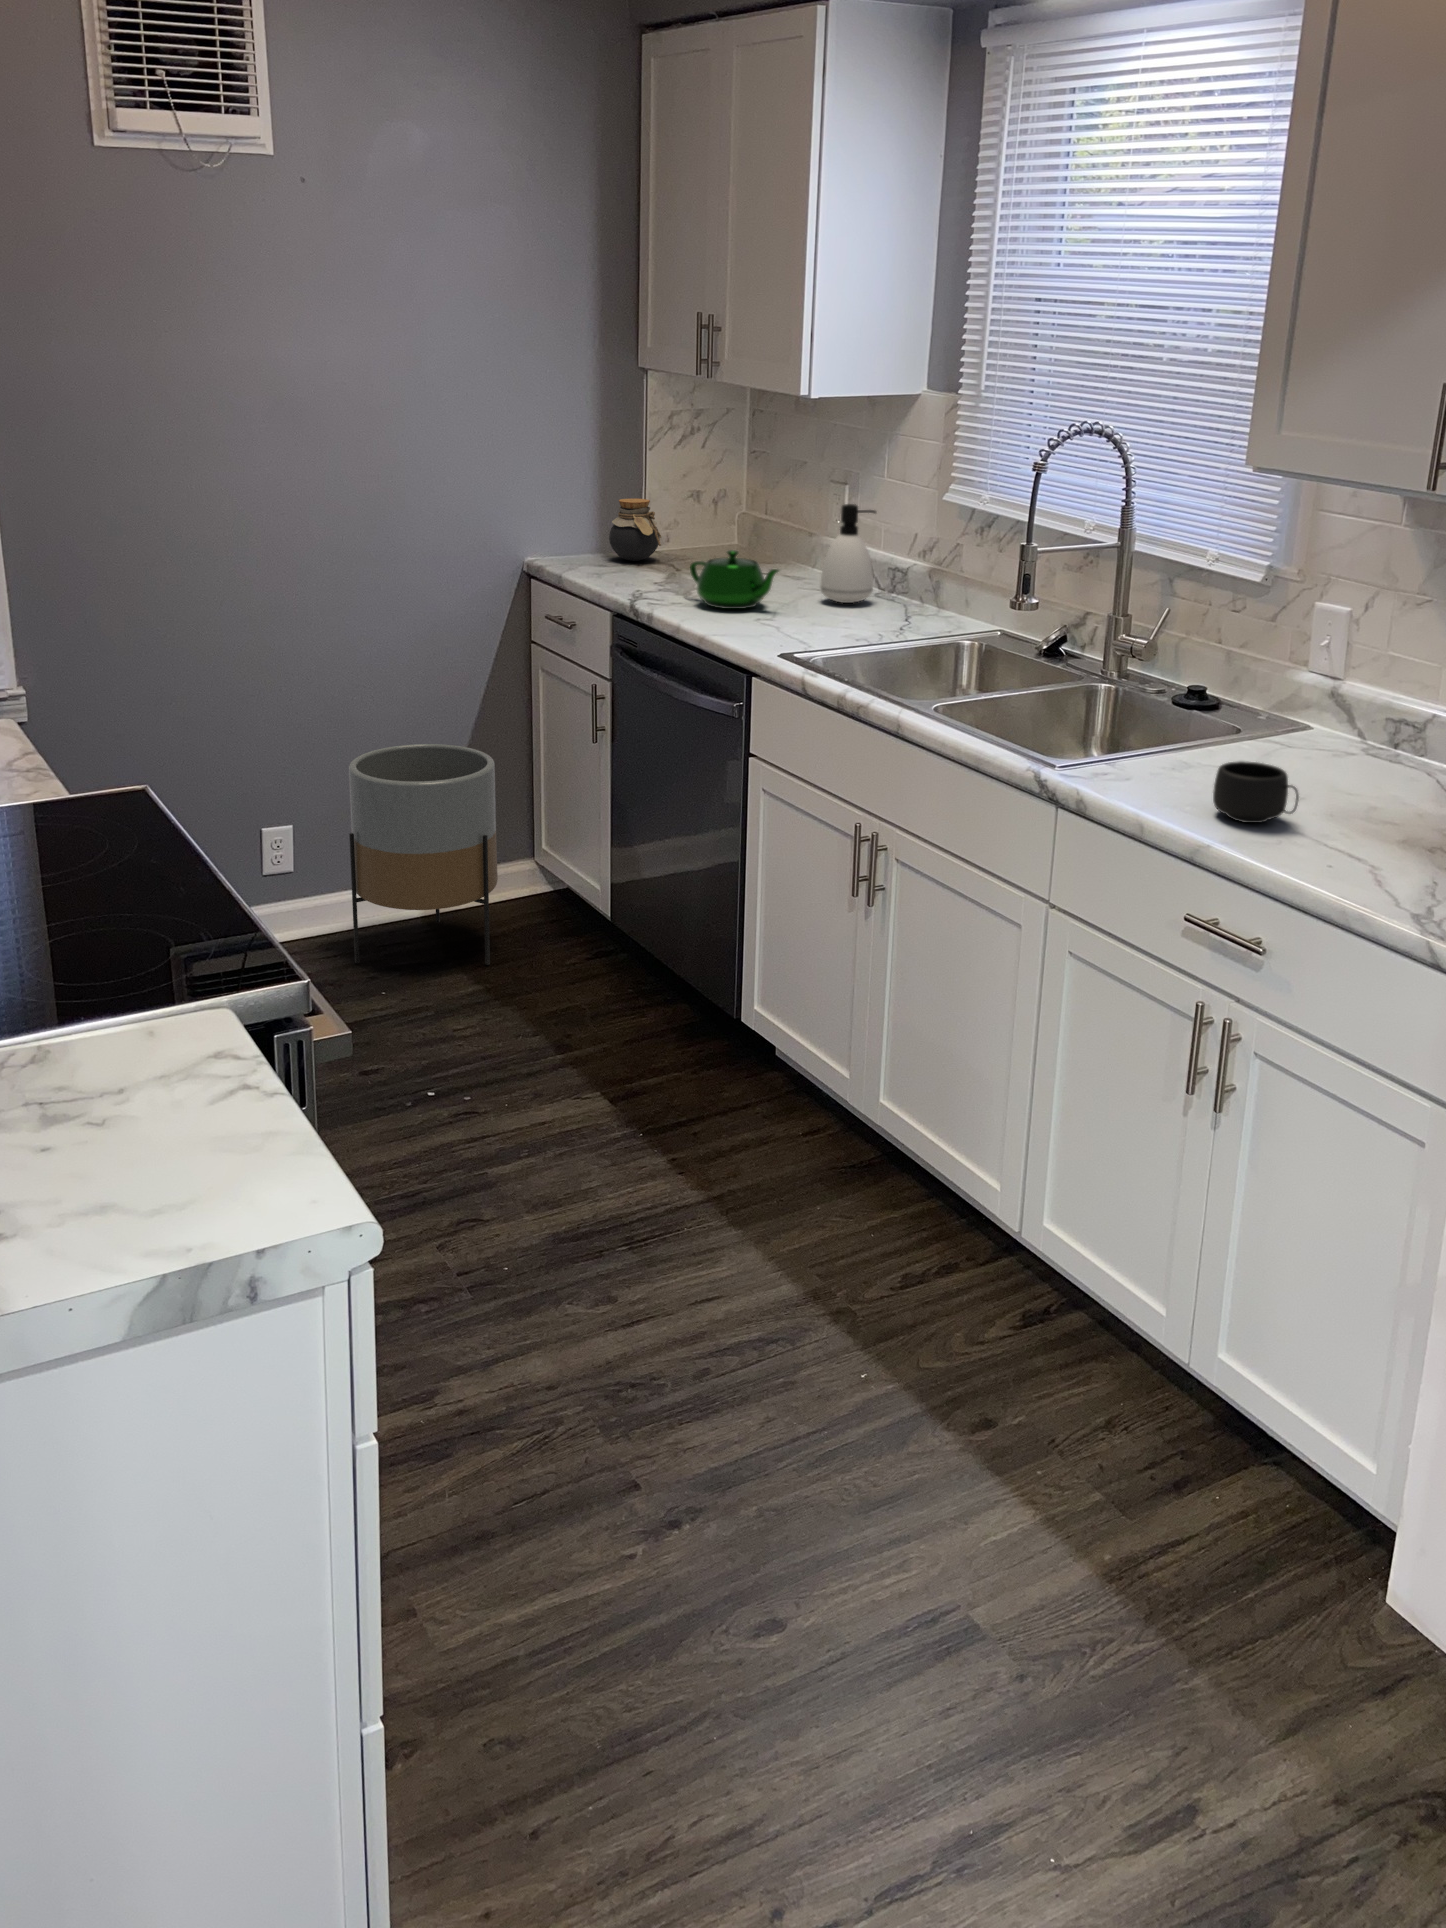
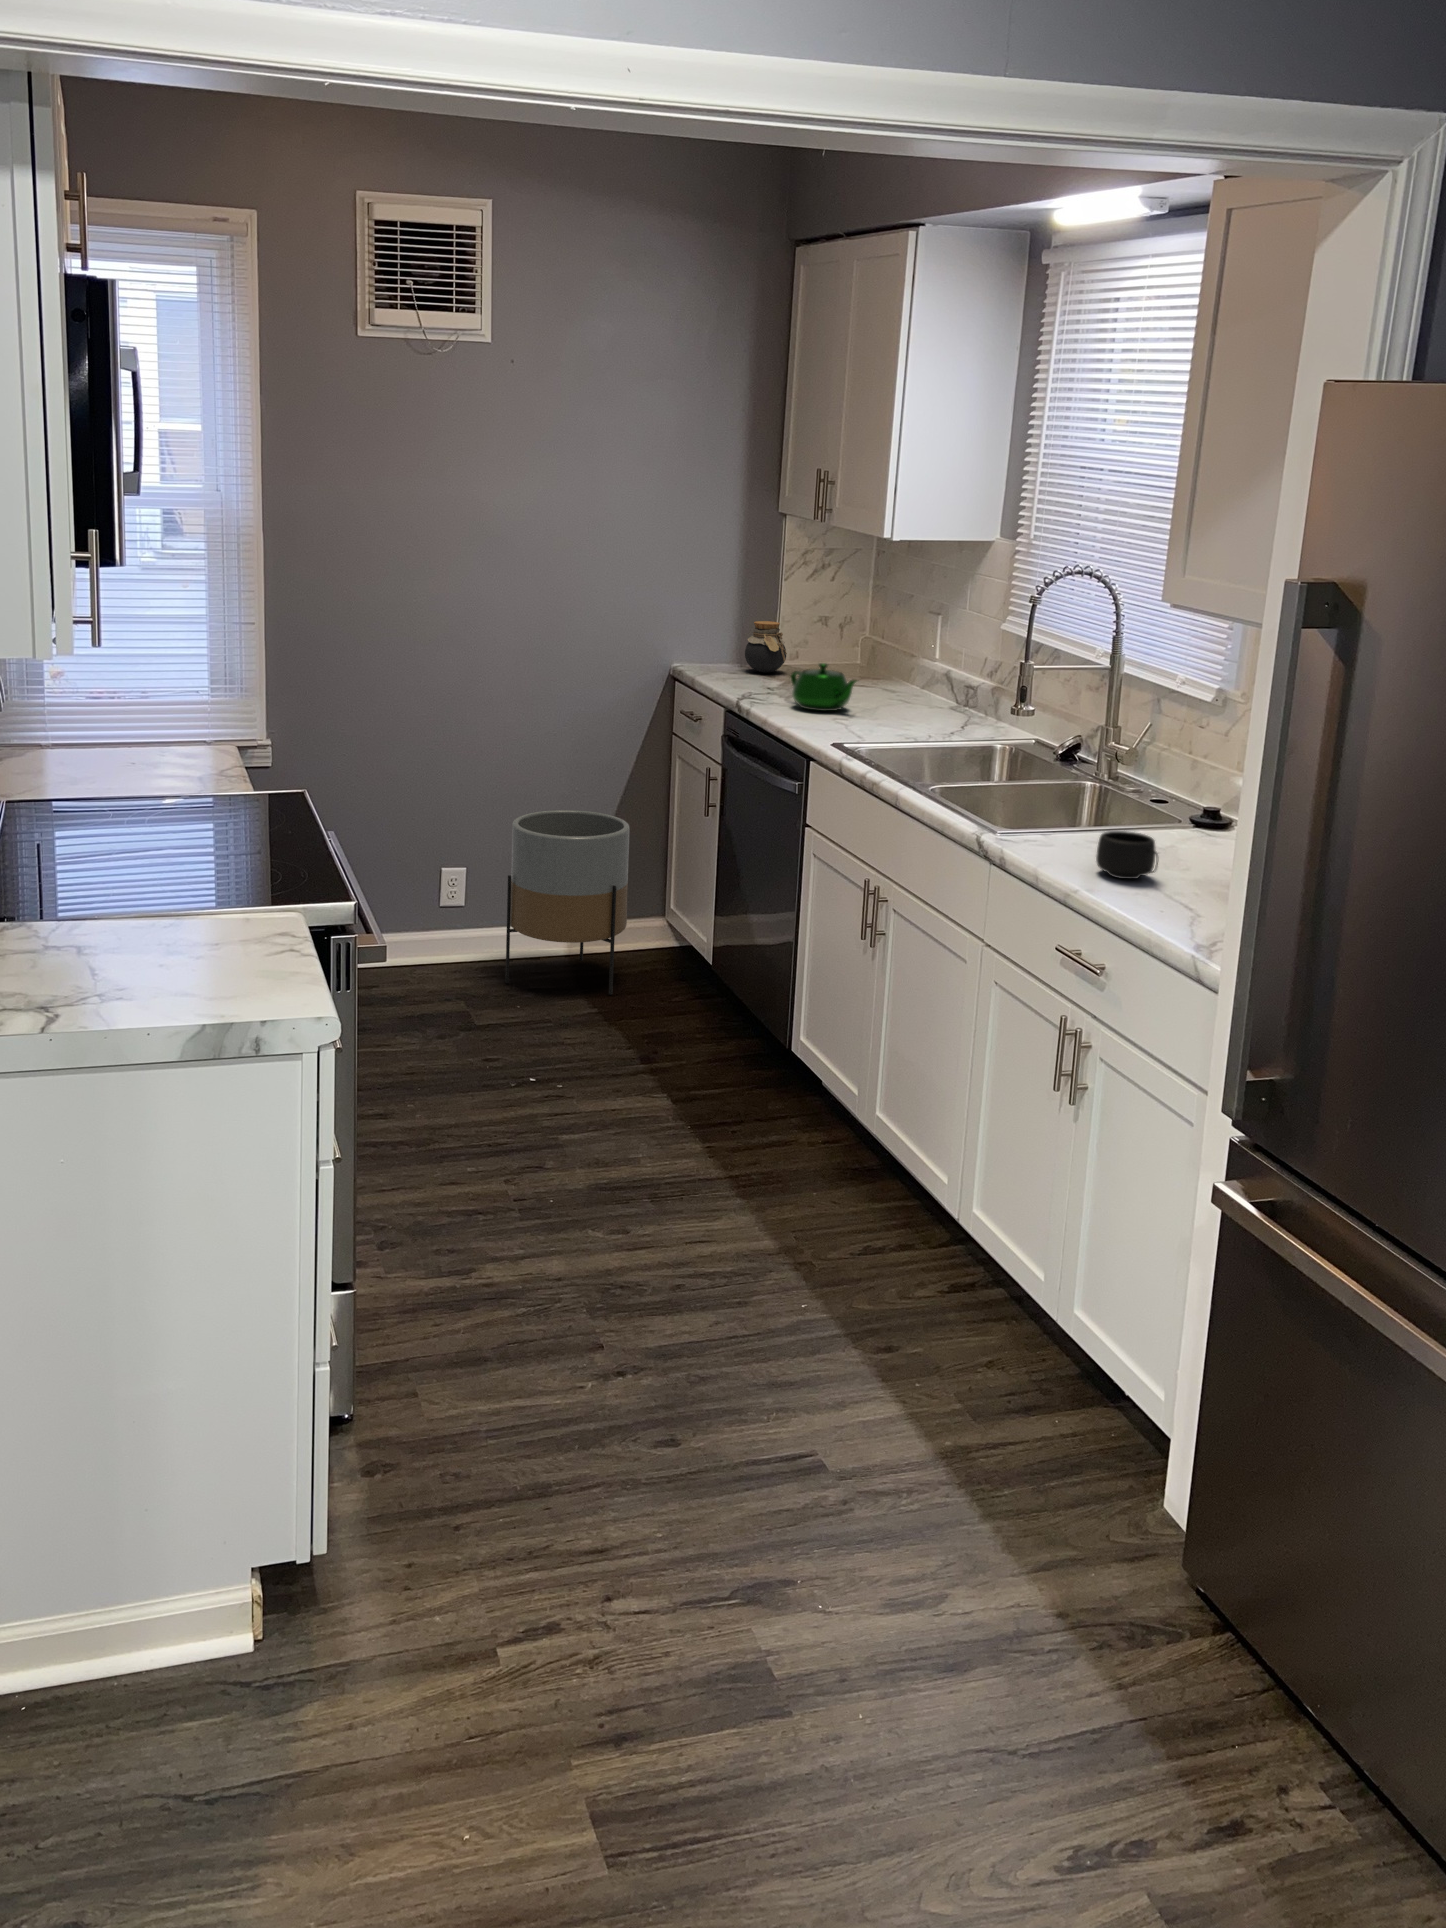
soap dispenser: present [820,504,876,603] -> none [898,630,946,713]

